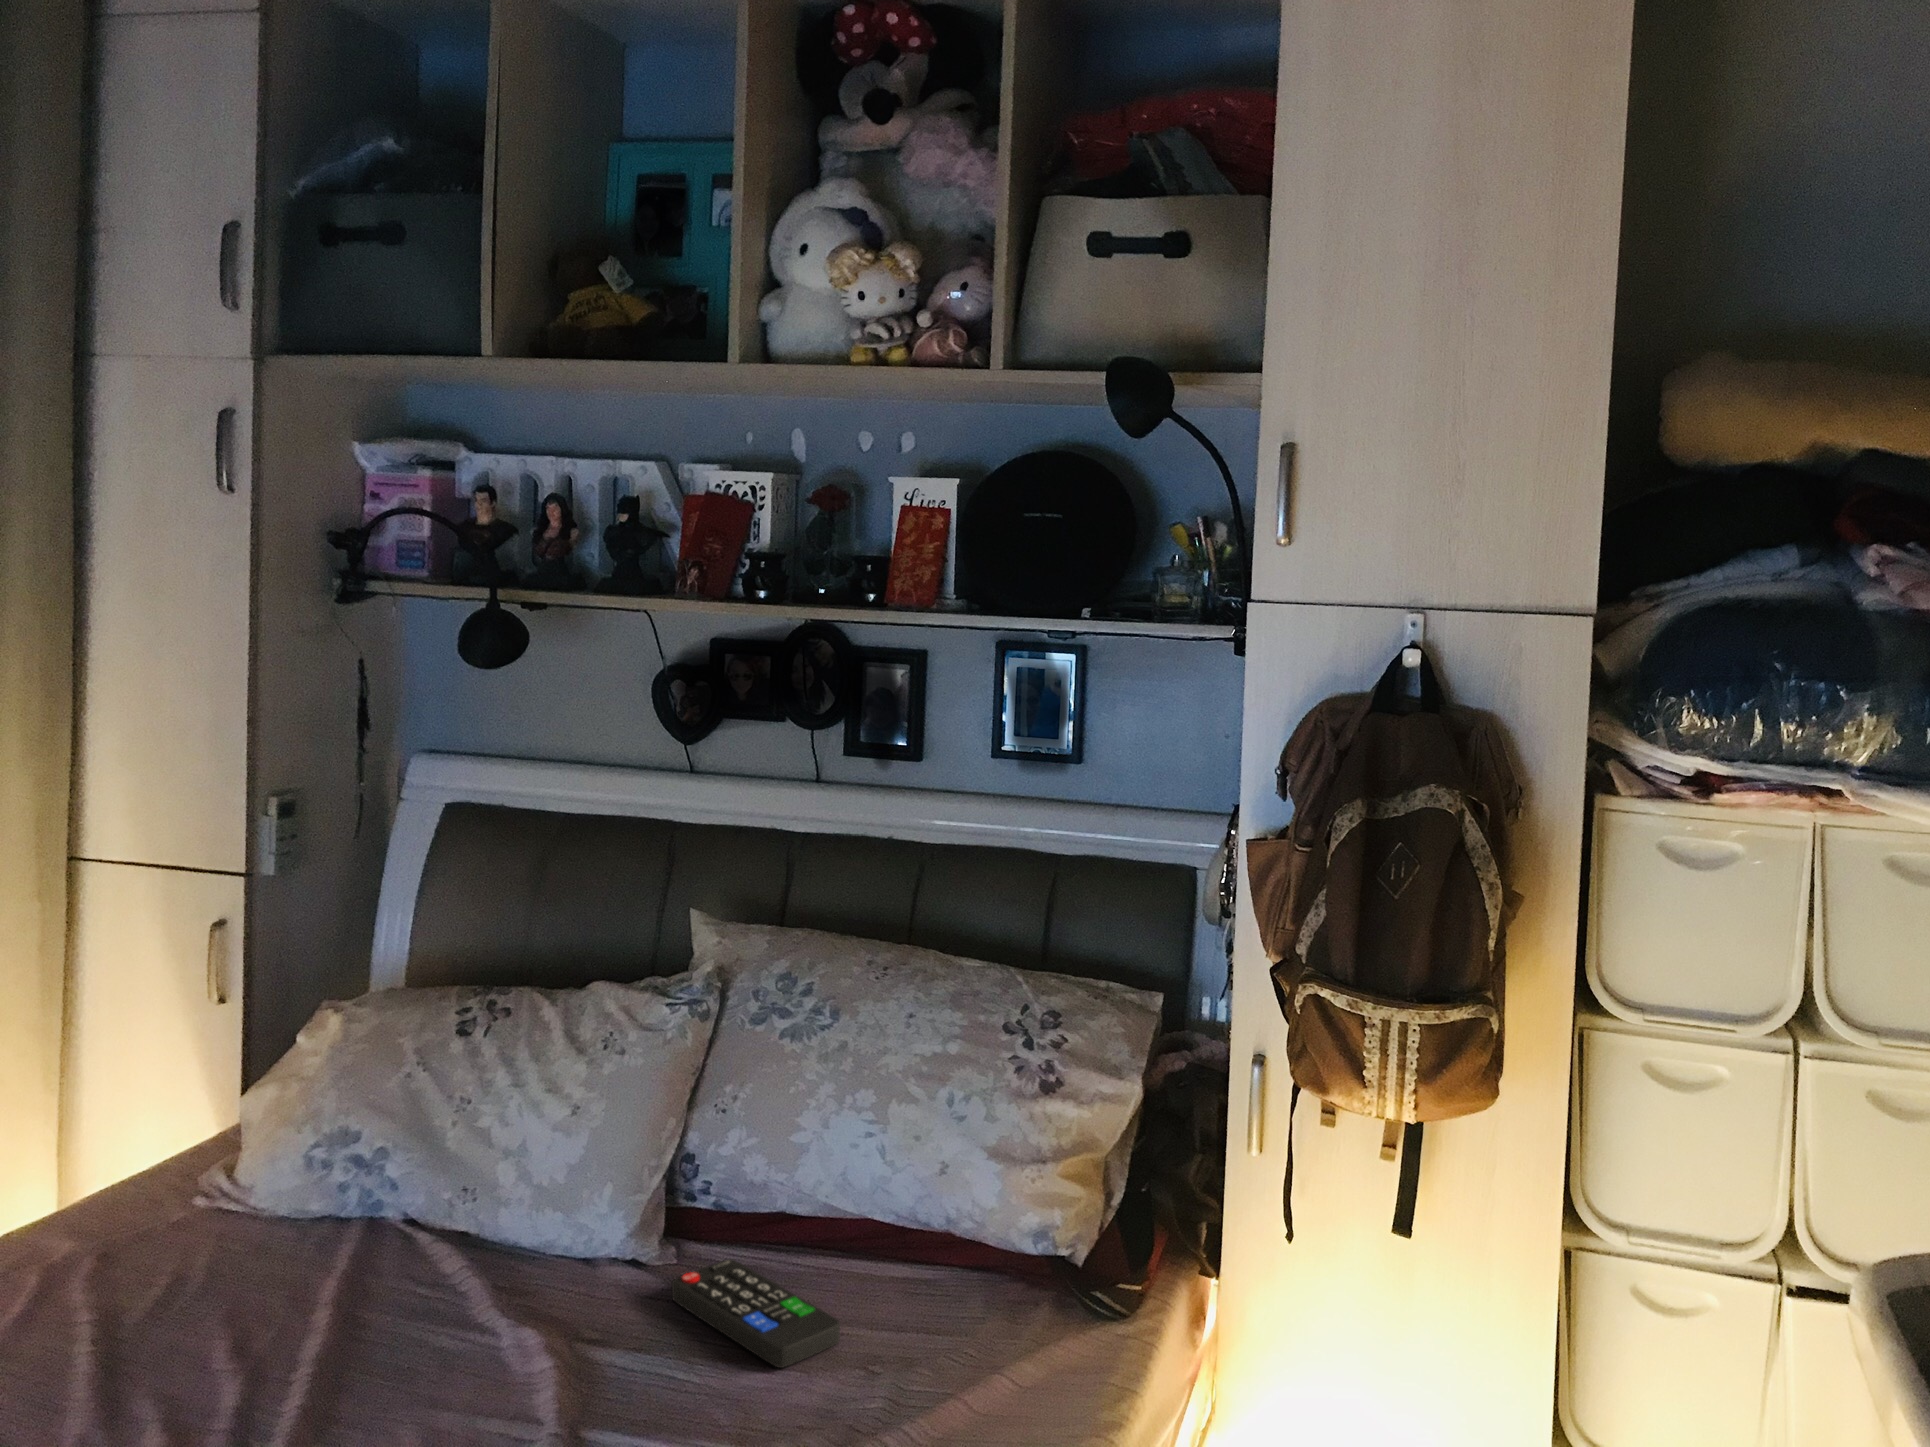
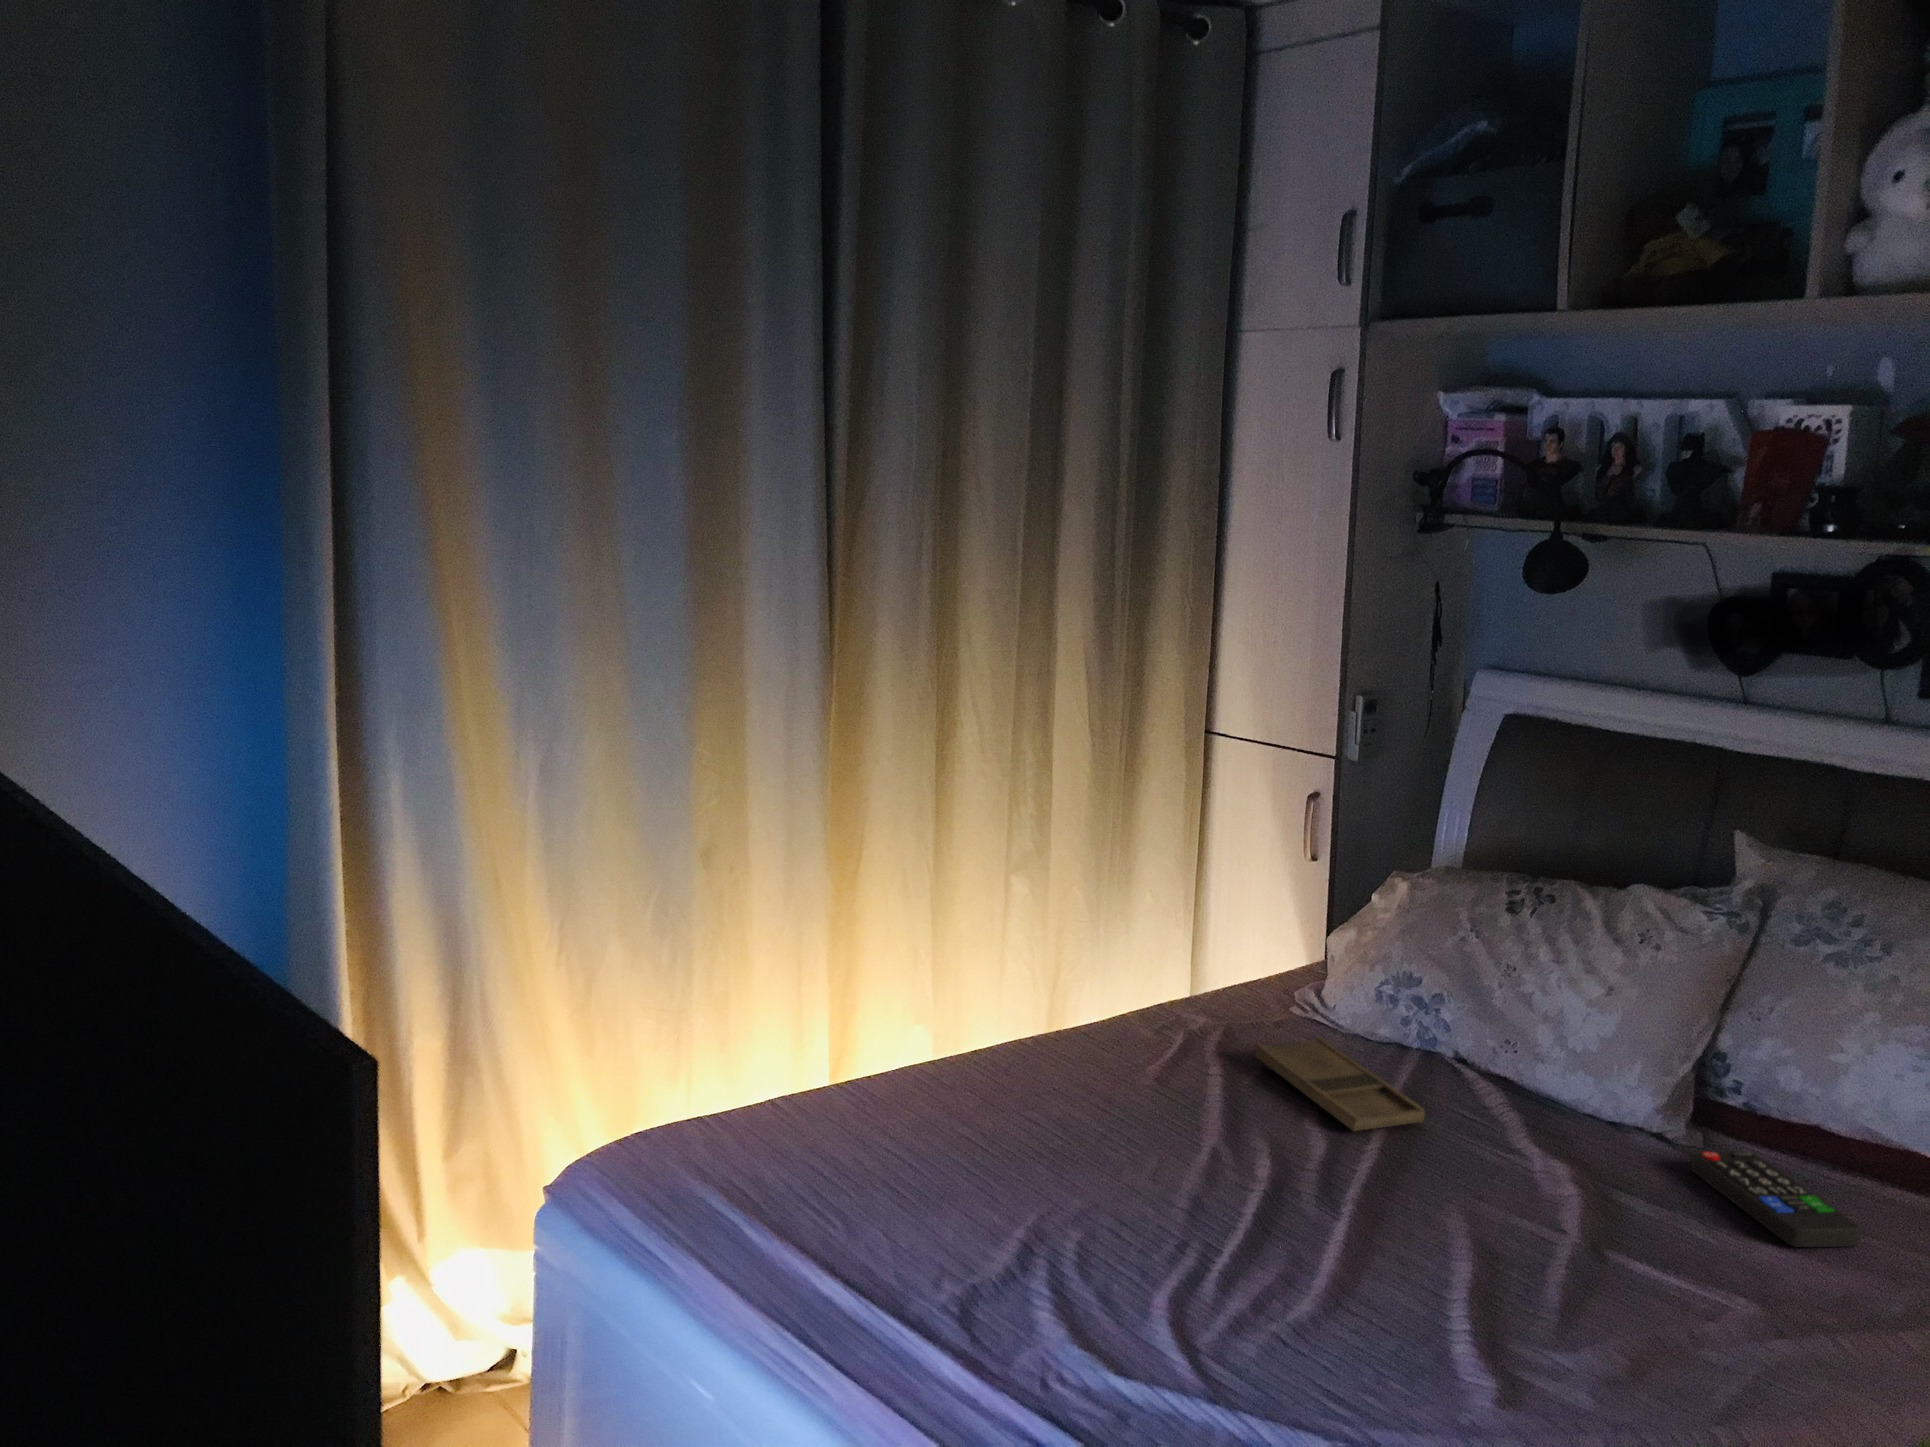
tray: none [123,1246,361,1380] -> present [1255,1037,1425,1131]

